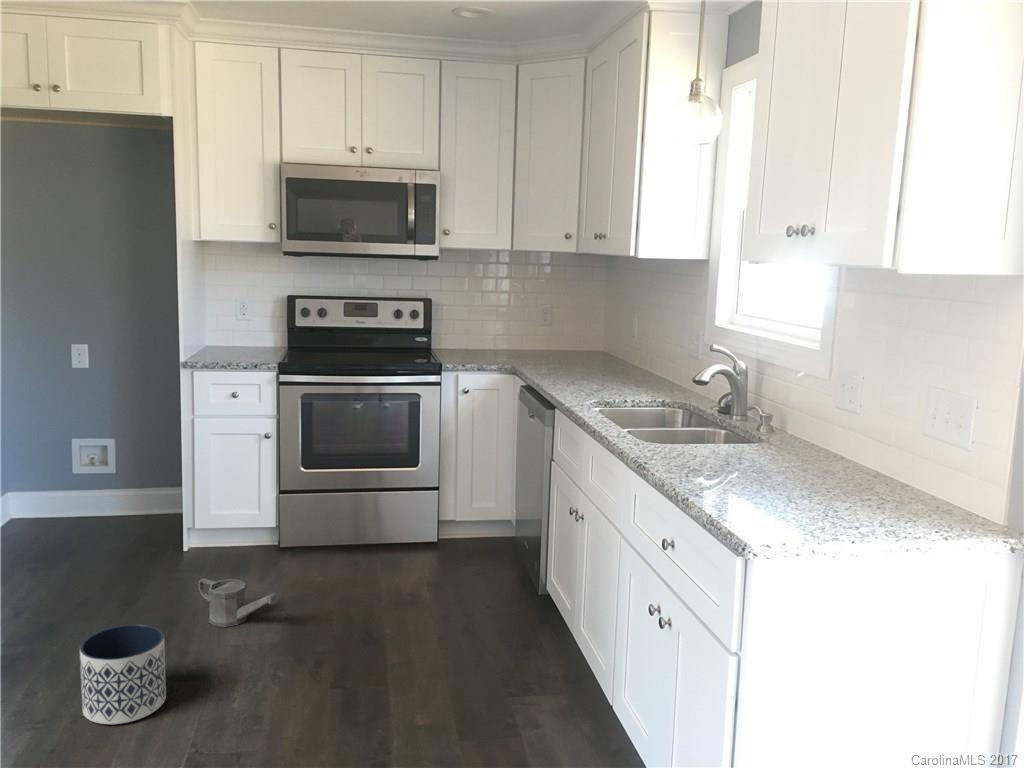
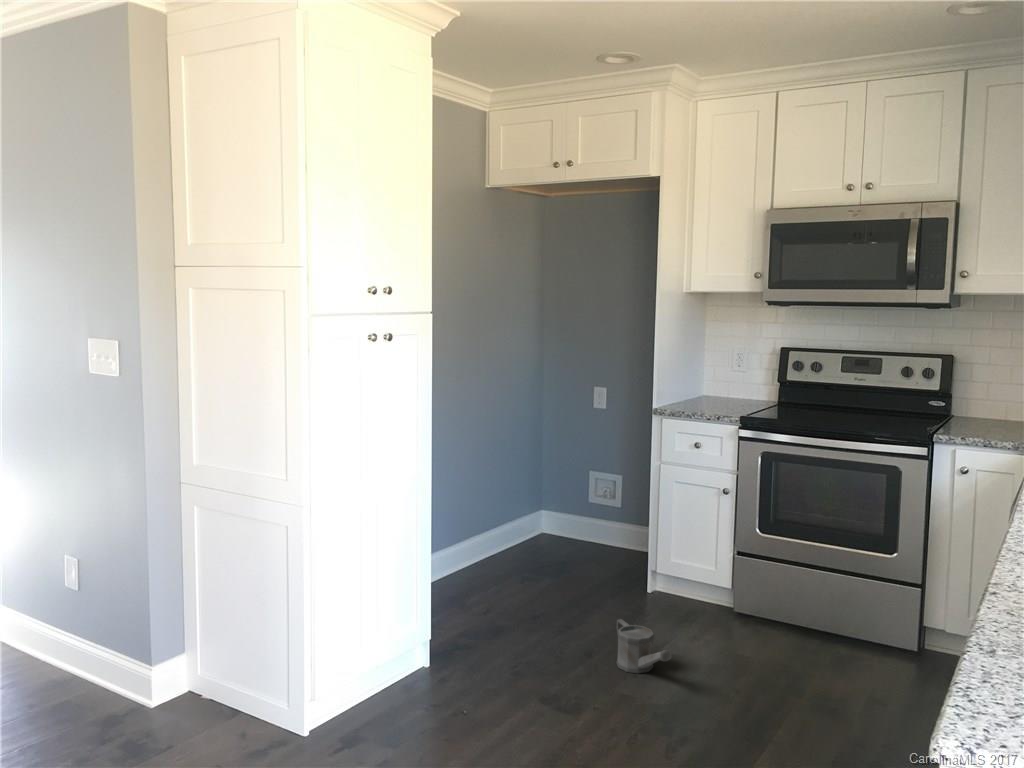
planter: present [80,624,166,724] -> none [467,636,536,725]

